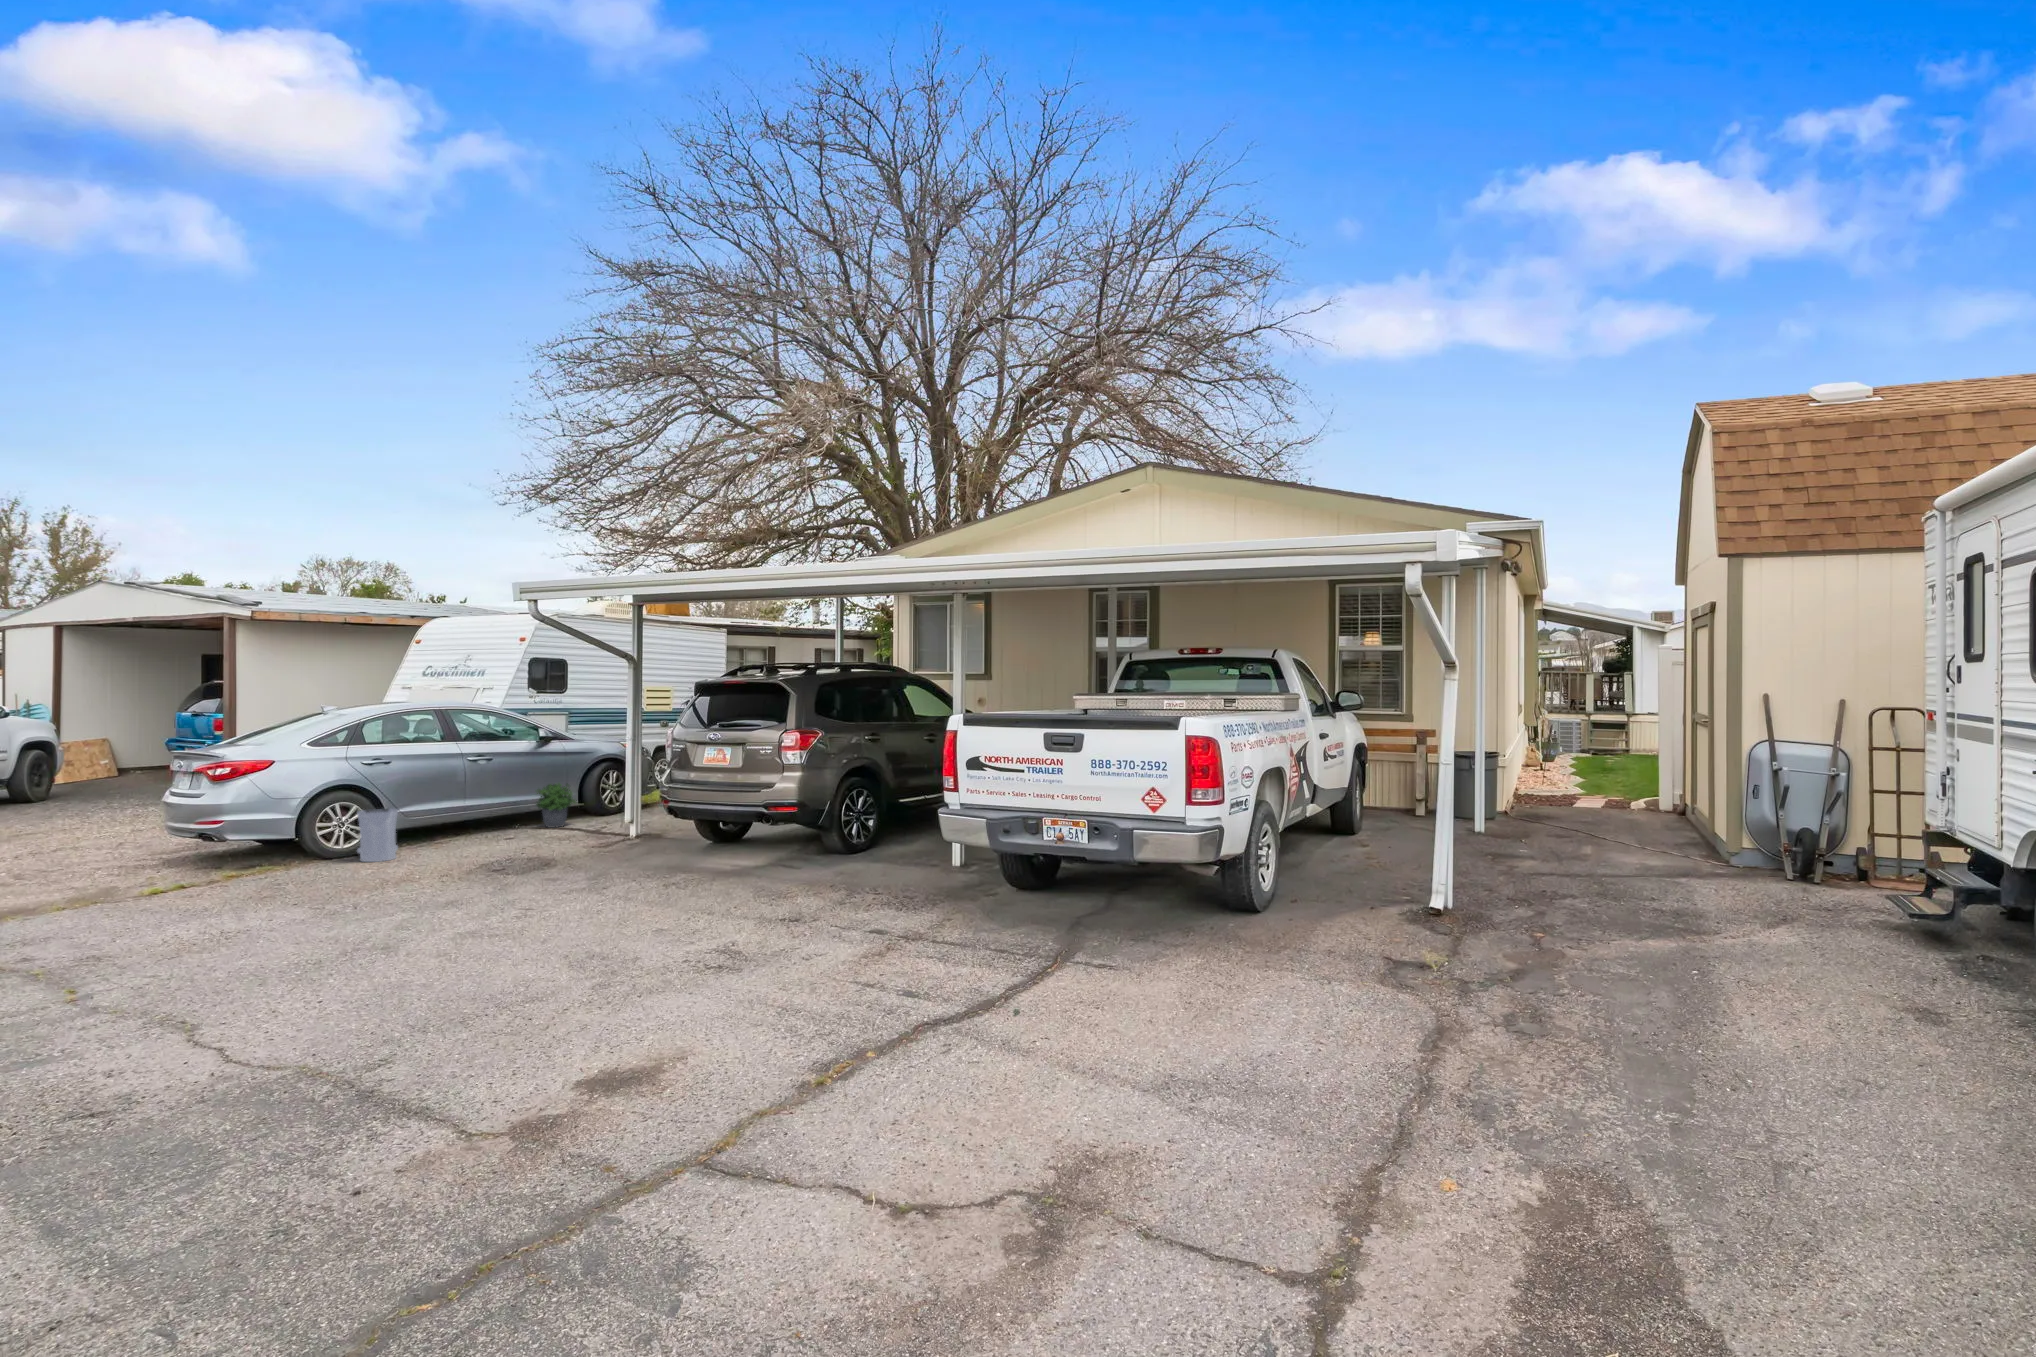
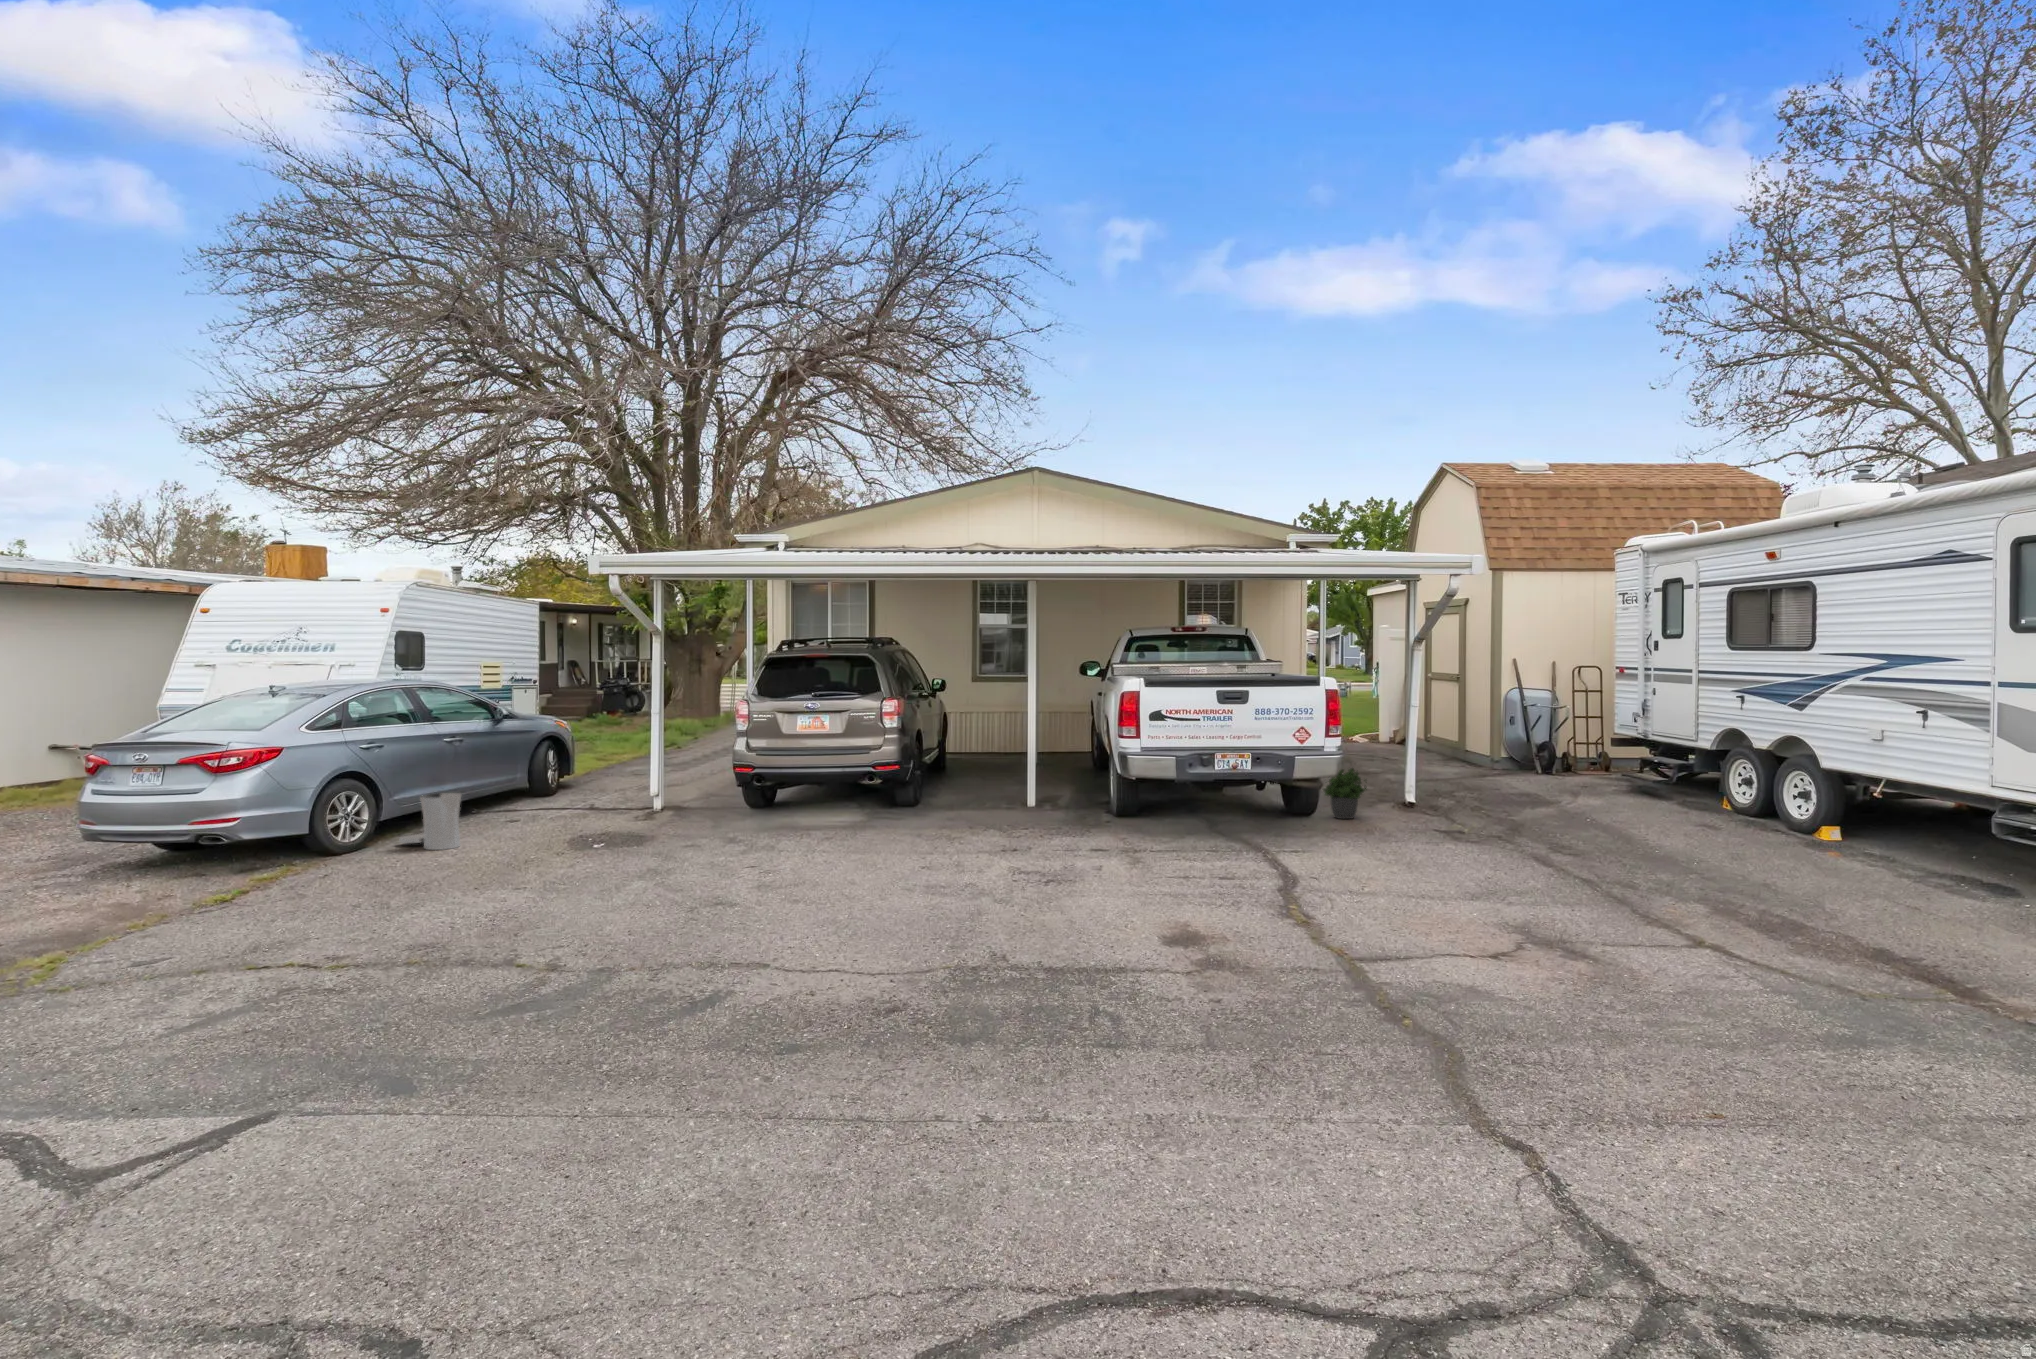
potted plant: present [536,783,575,828] -> present [1323,768,1367,819]

